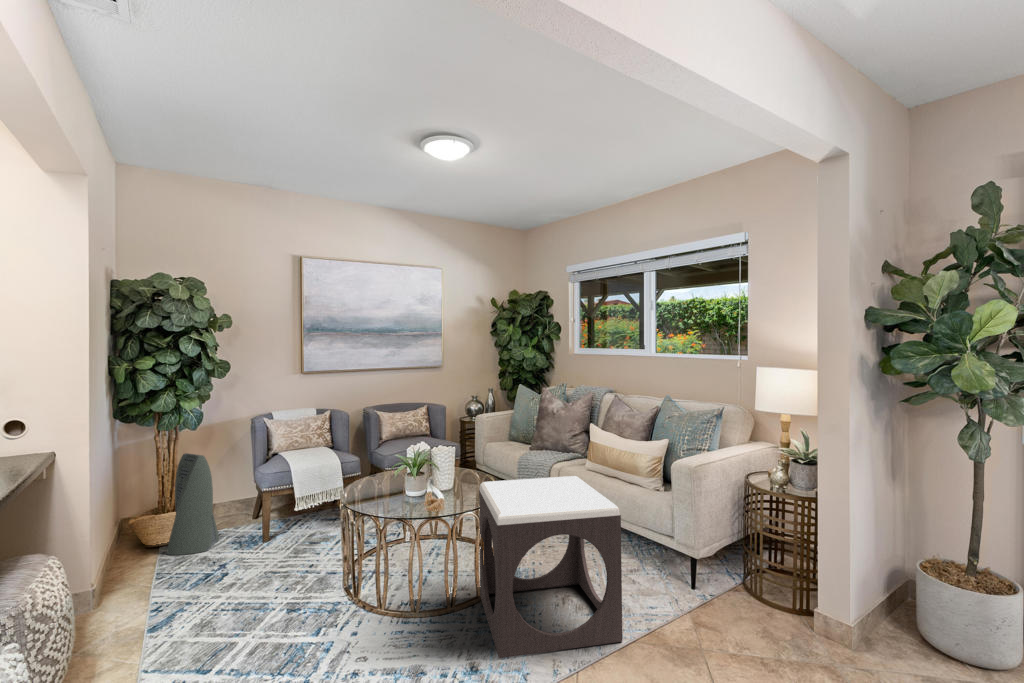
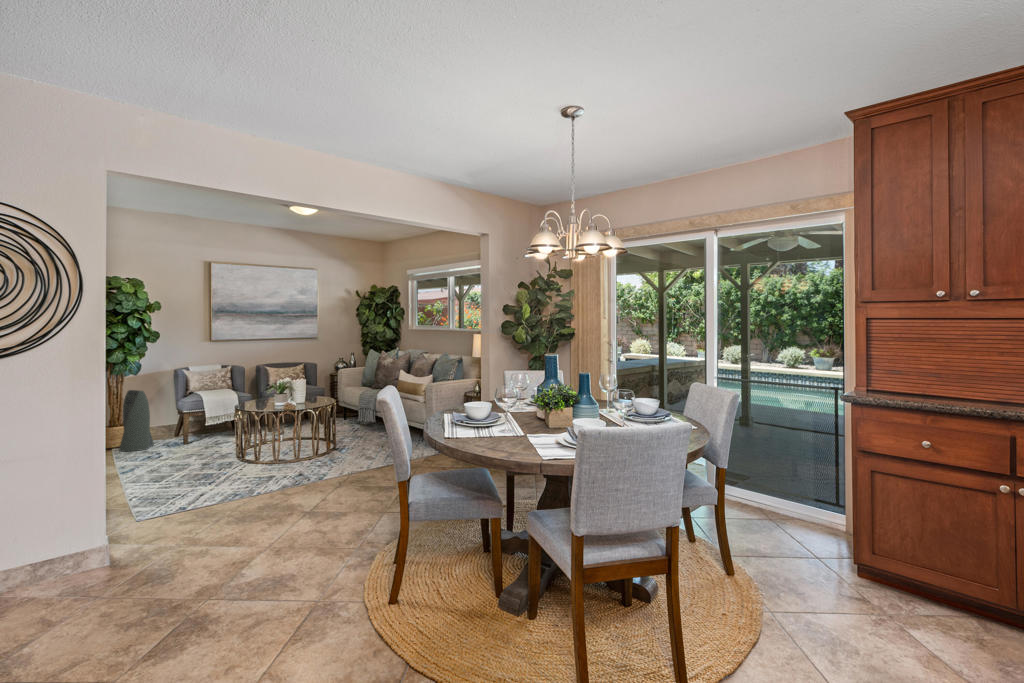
footstool: present [479,476,622,658] -> none [311,396,378,476]

